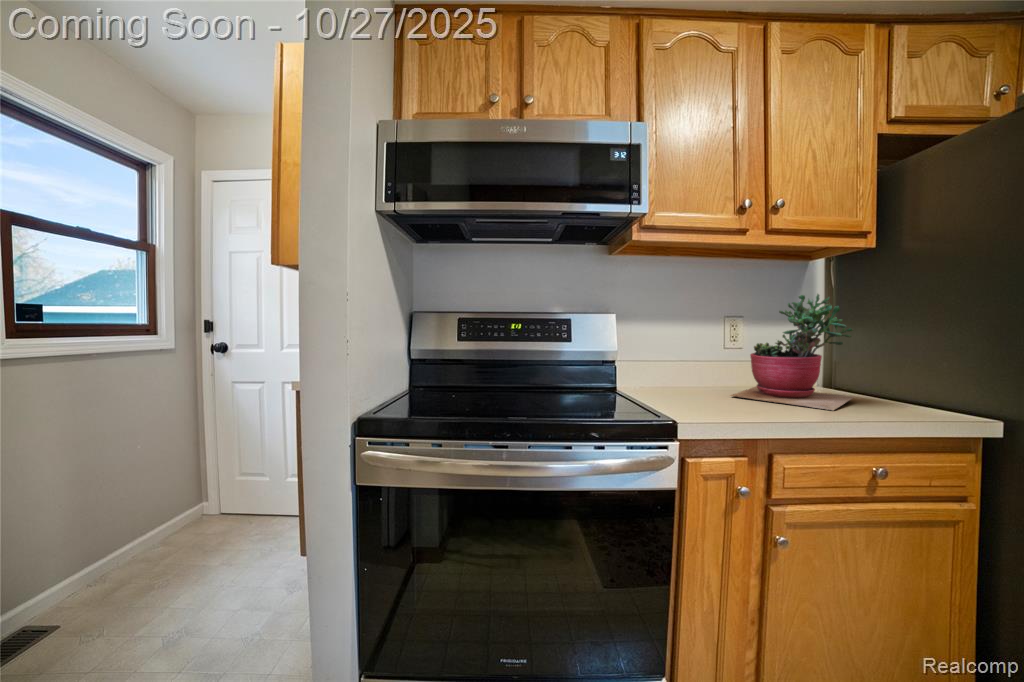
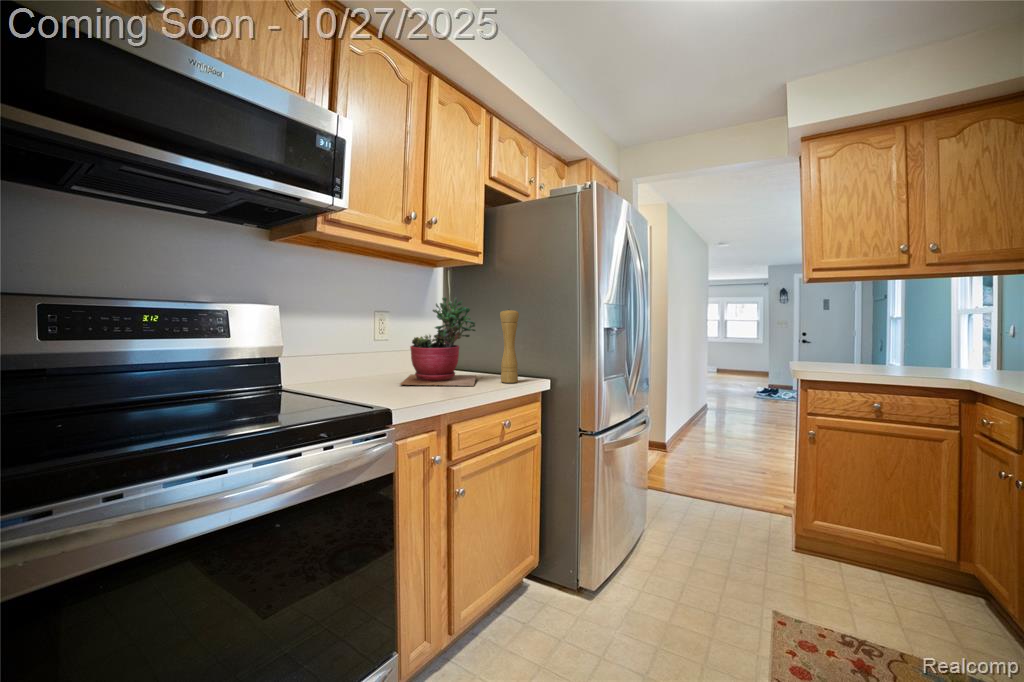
pepper mill: none [892,305,932,415] -> present [500,309,519,383]

